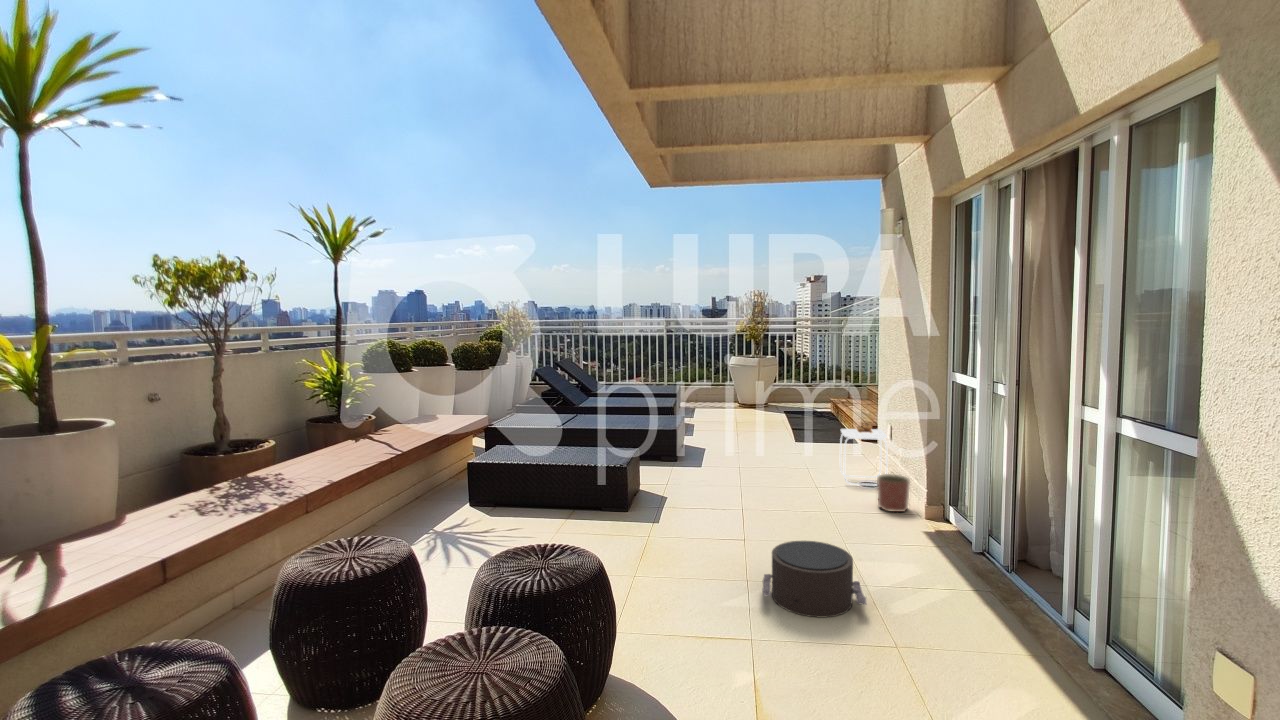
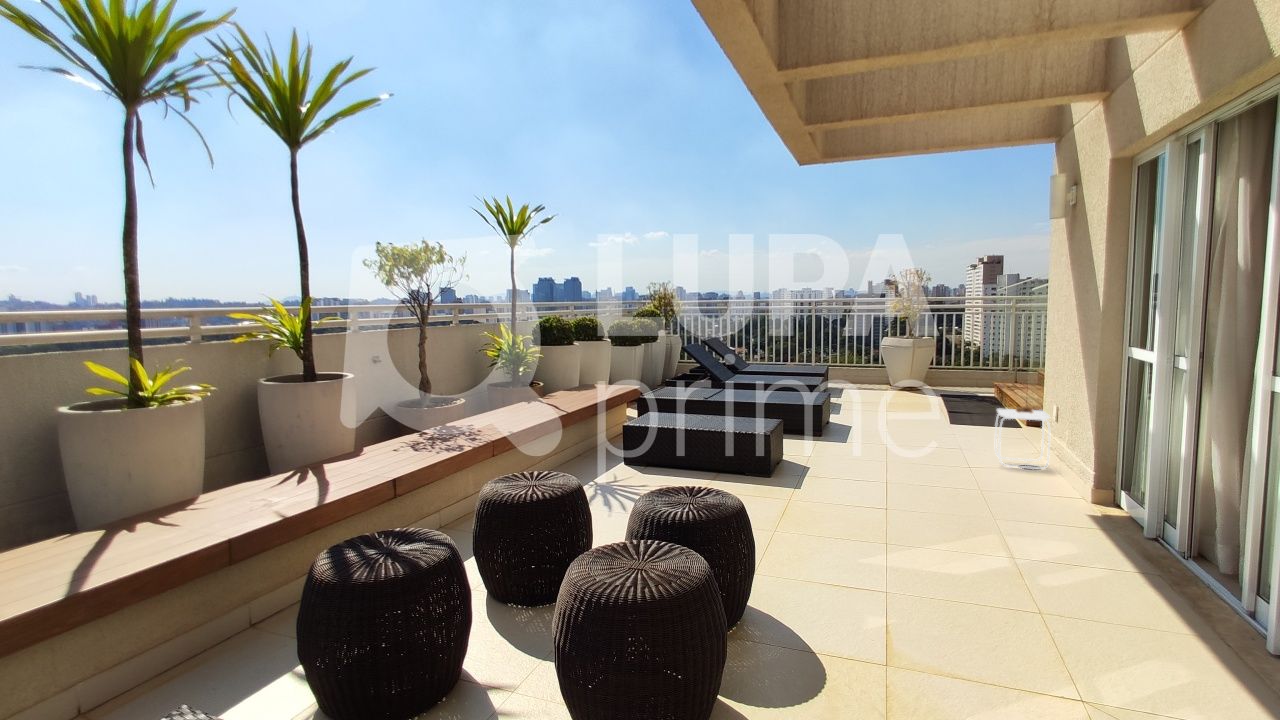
planter: present [877,474,910,512] -> none [1035,456,1074,495]
pouf: present [762,541,866,617] -> none [898,508,1009,581]

